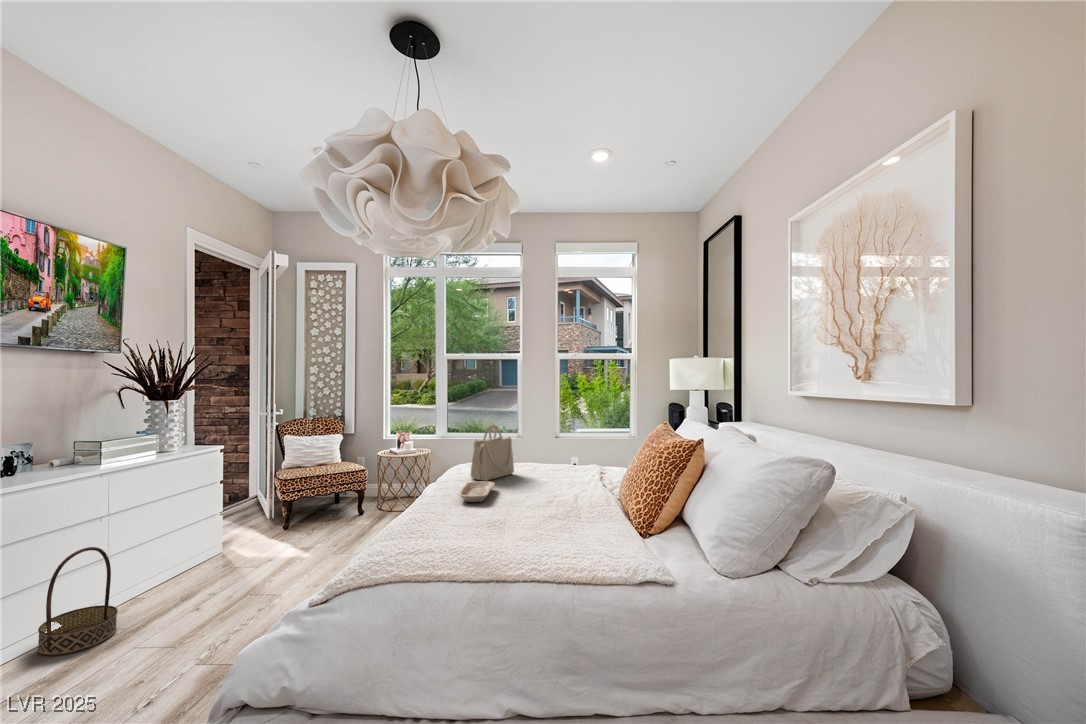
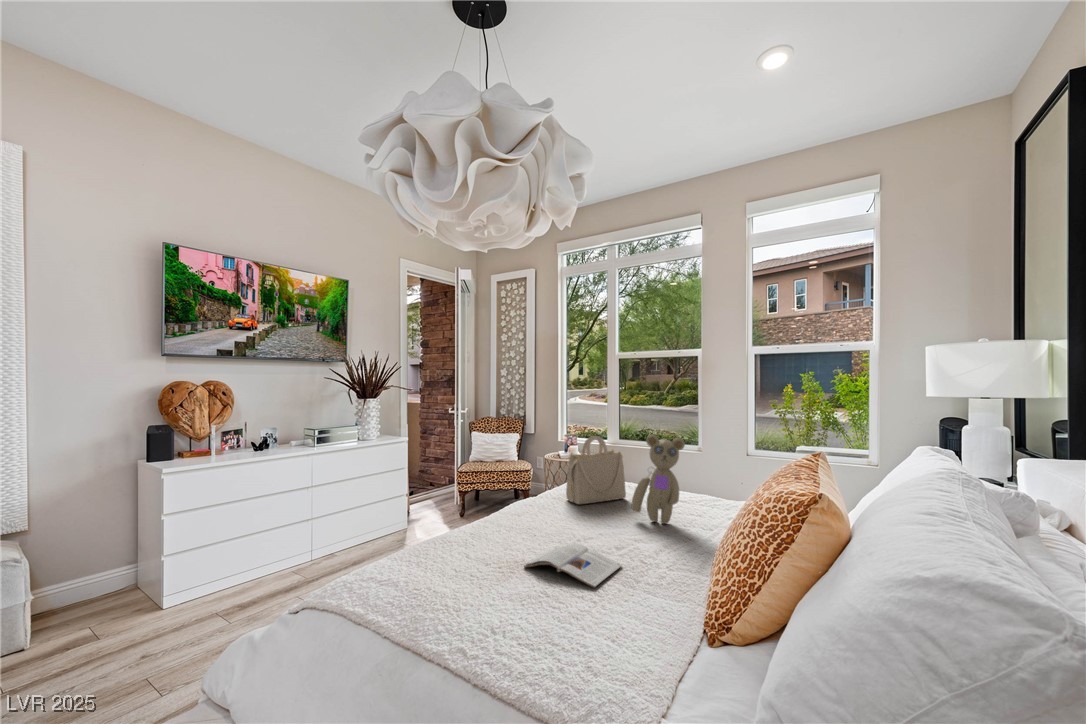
teddy bear: none [535,420,573,485] -> present [631,435,685,524]
tray: present [459,481,495,502] -> none [509,505,574,534]
magazine: none [504,500,564,521] -> present [524,543,622,588]
basket: present [37,547,118,656] -> none [227,519,282,604]

